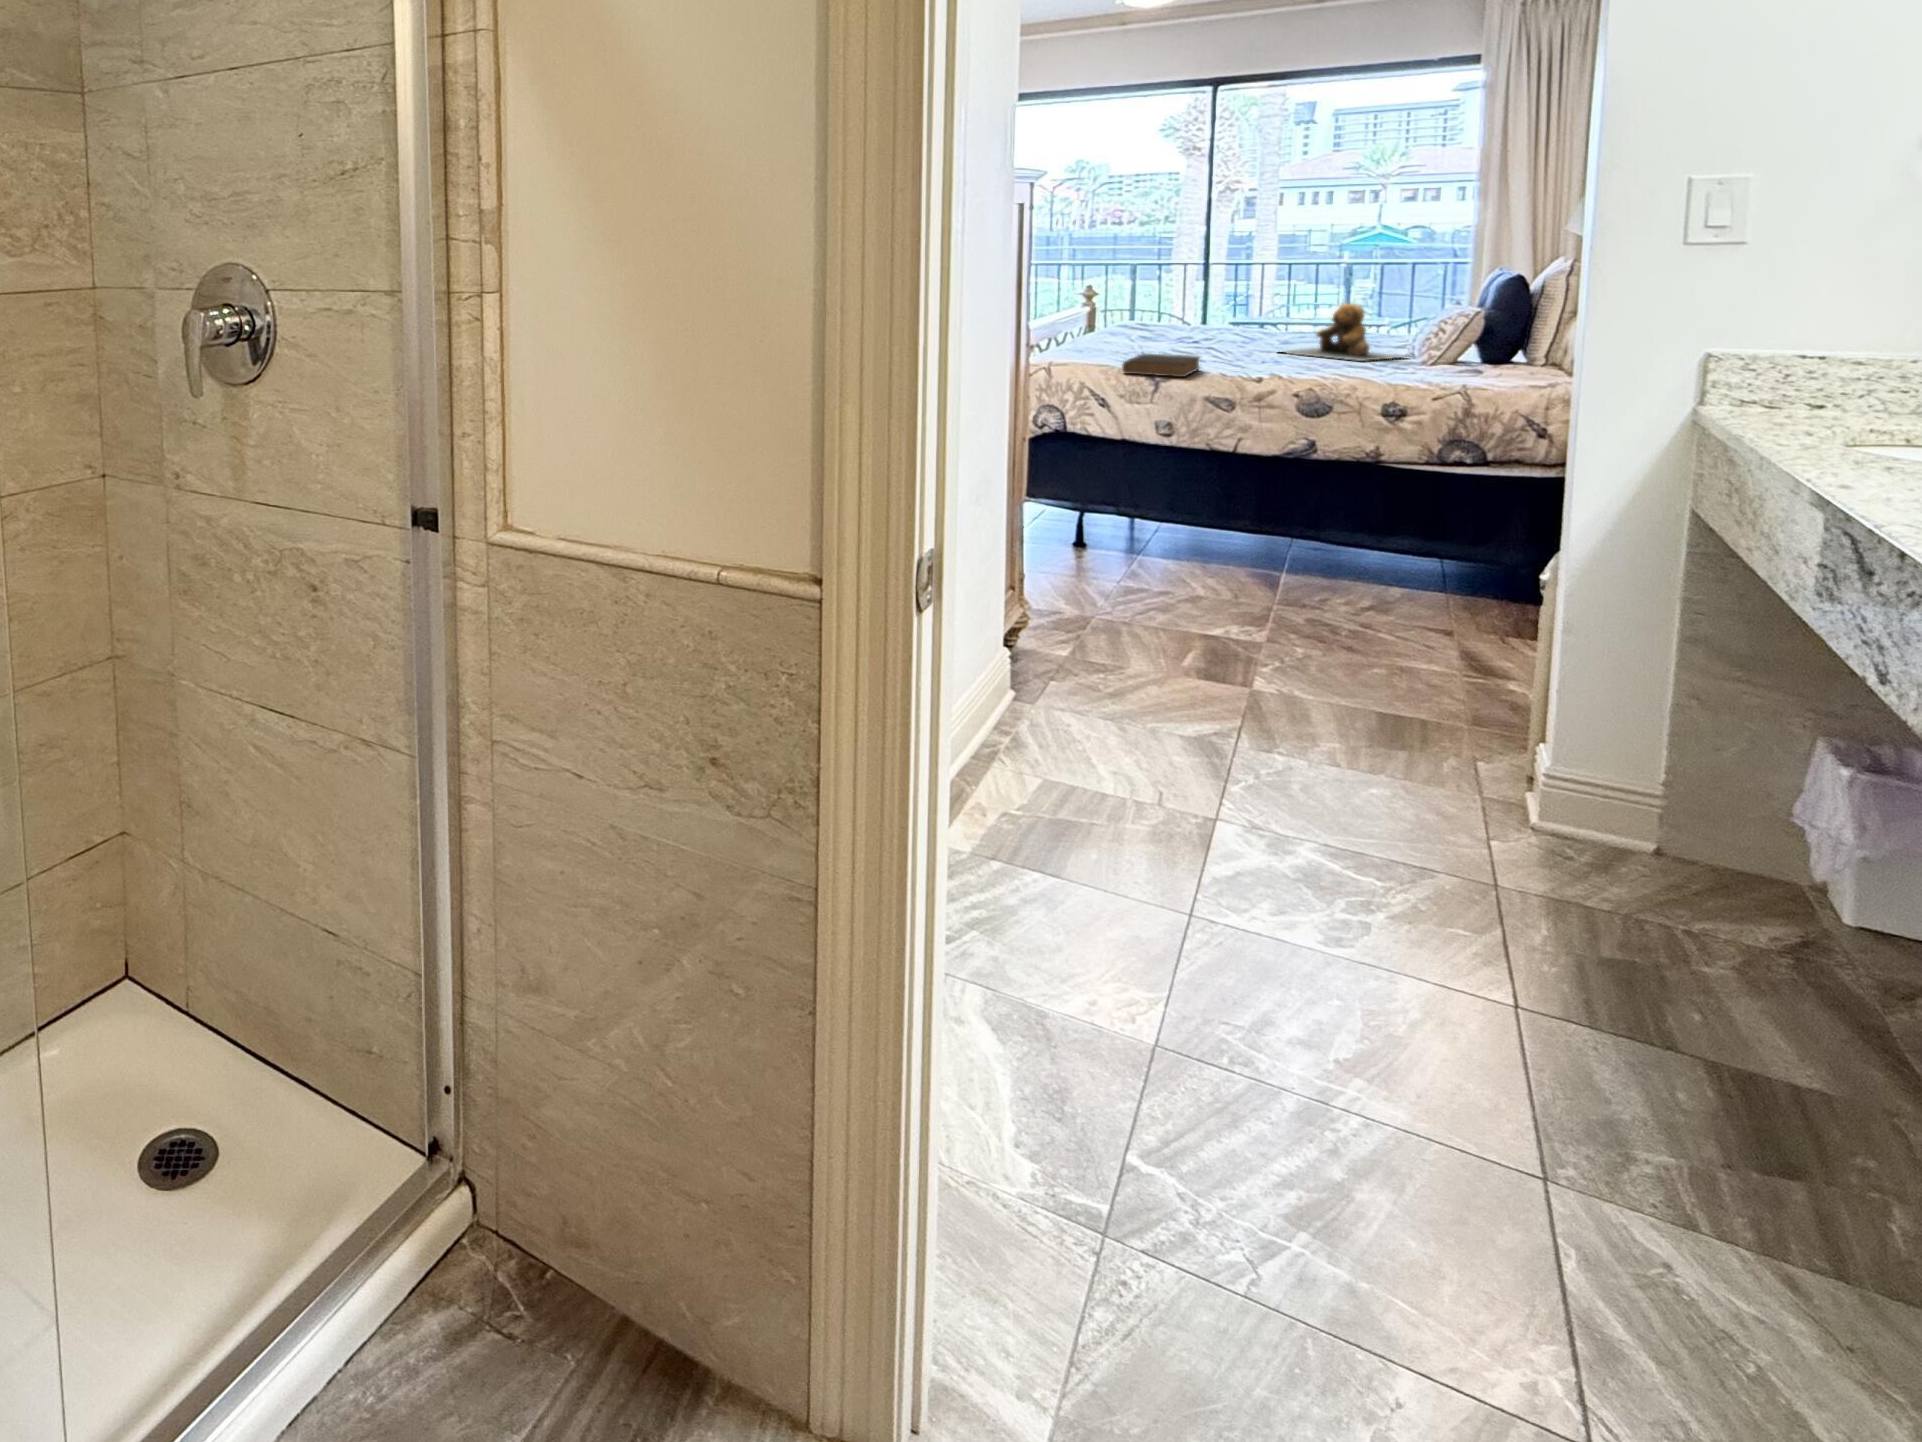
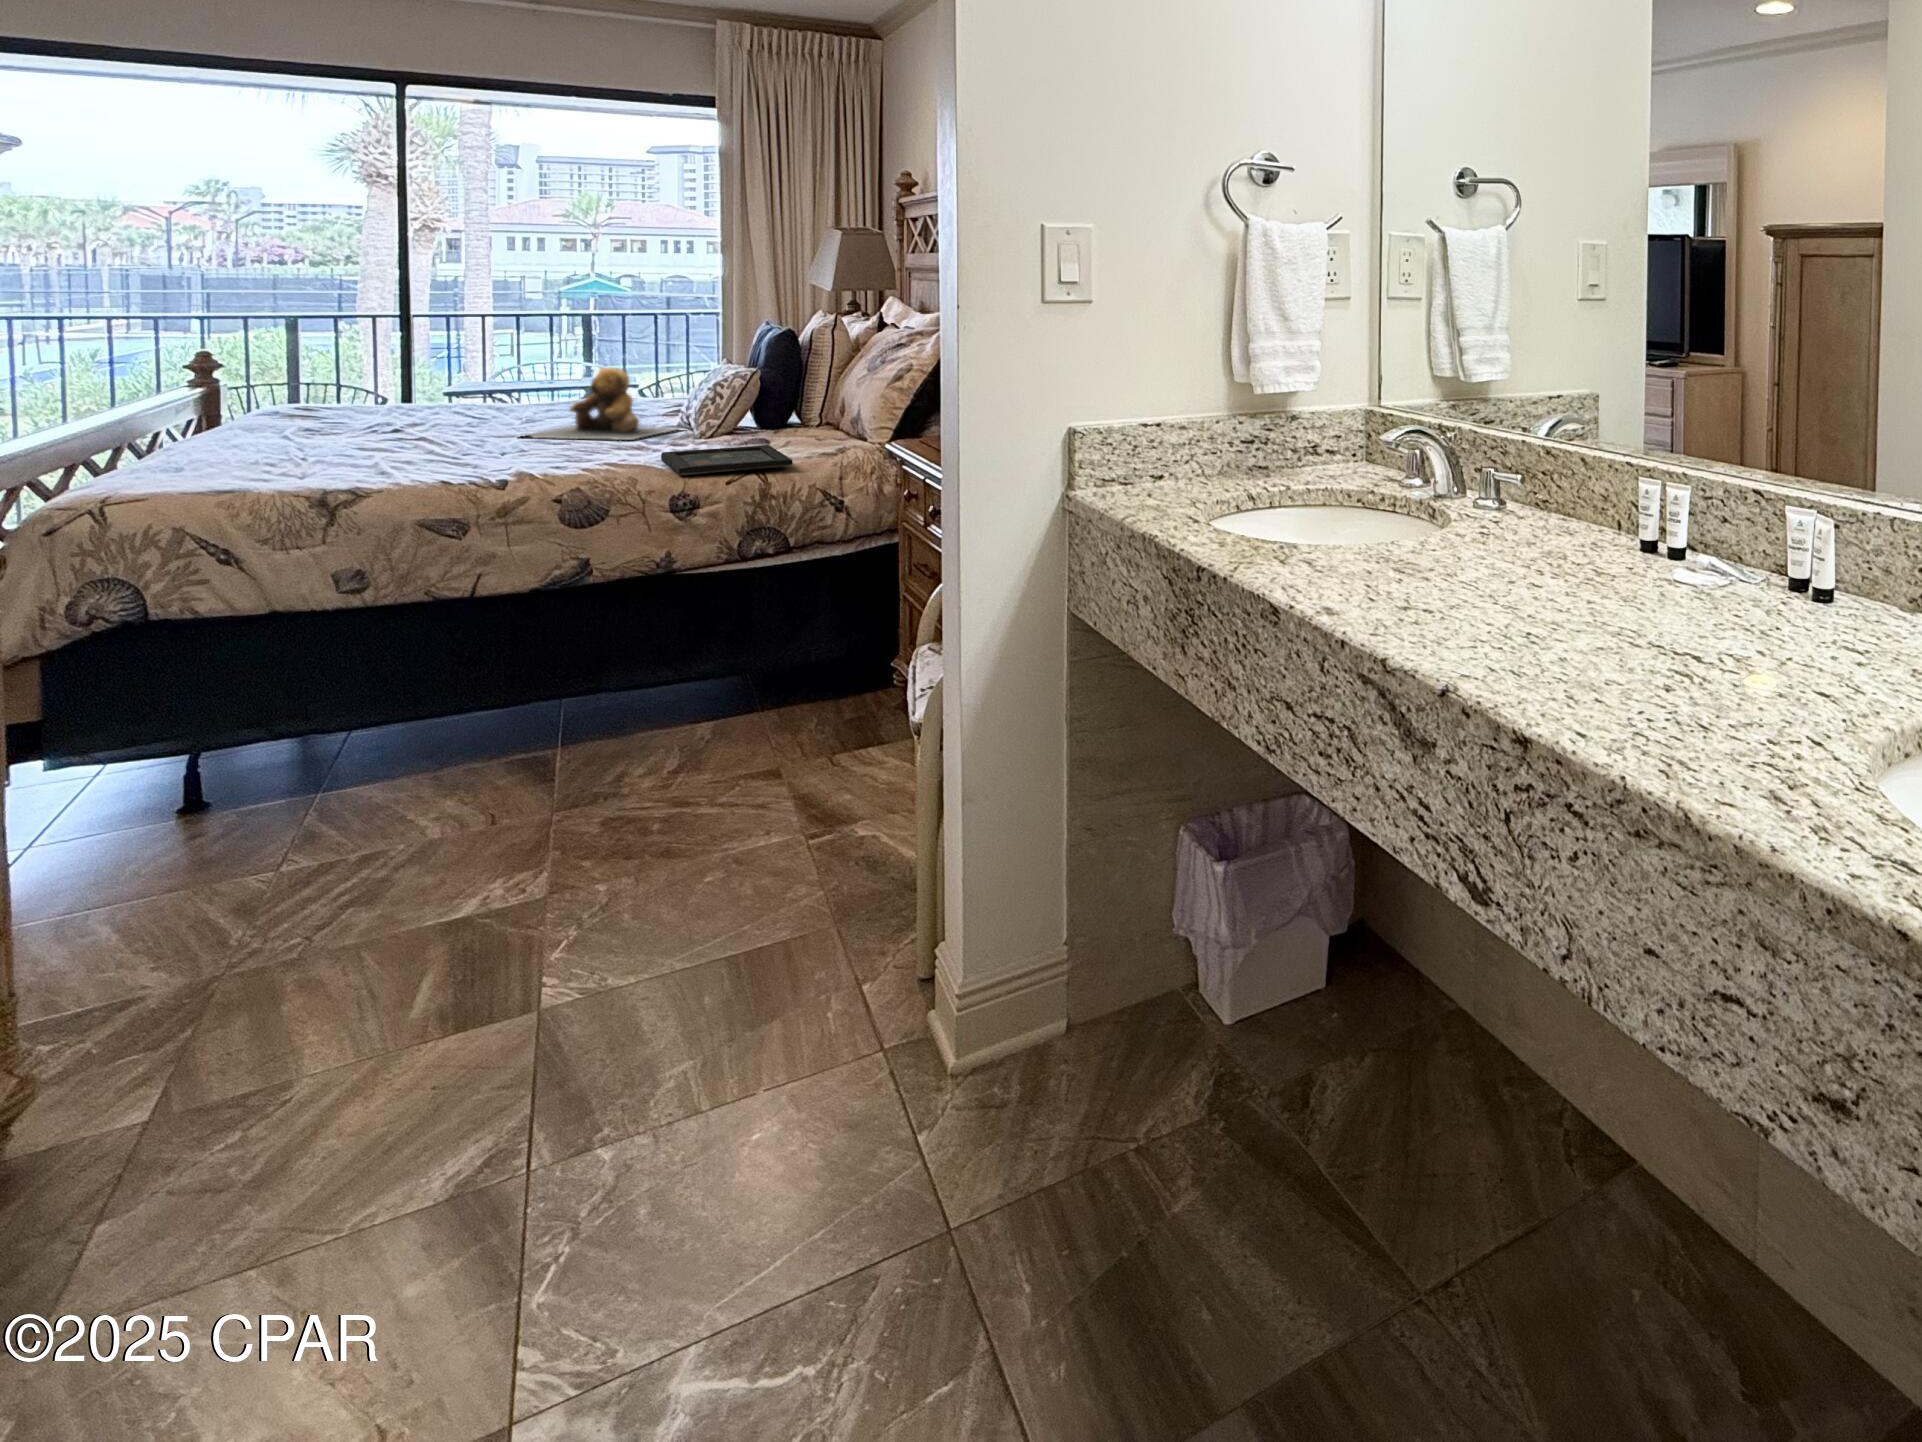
book: present [1122,354,1200,377] -> none [256,460,407,506]
tray: none [1379,370,1494,390] -> present [661,445,793,475]

